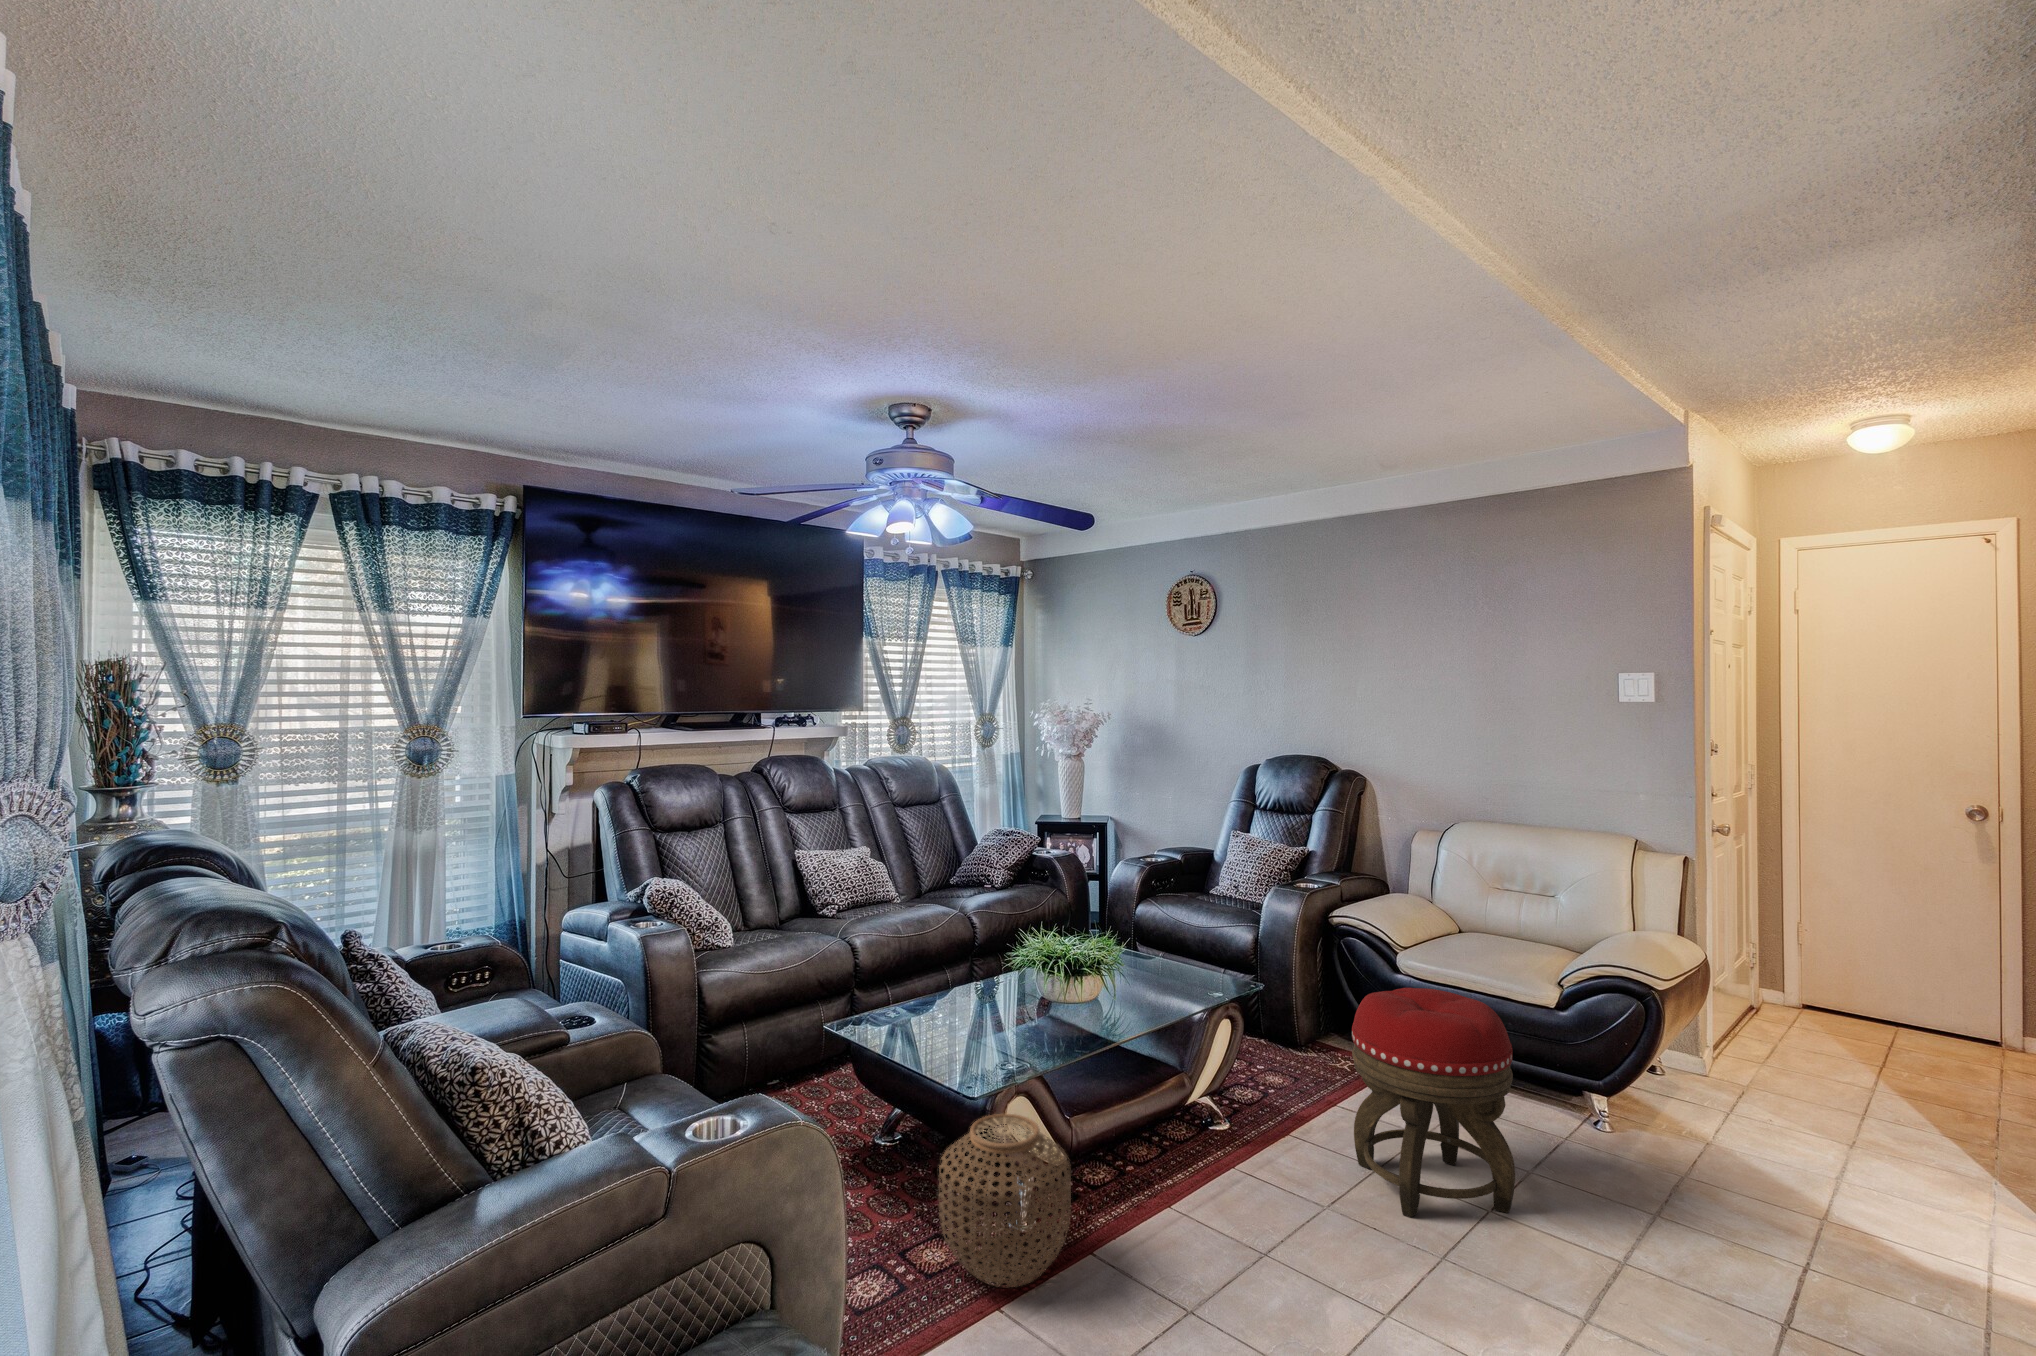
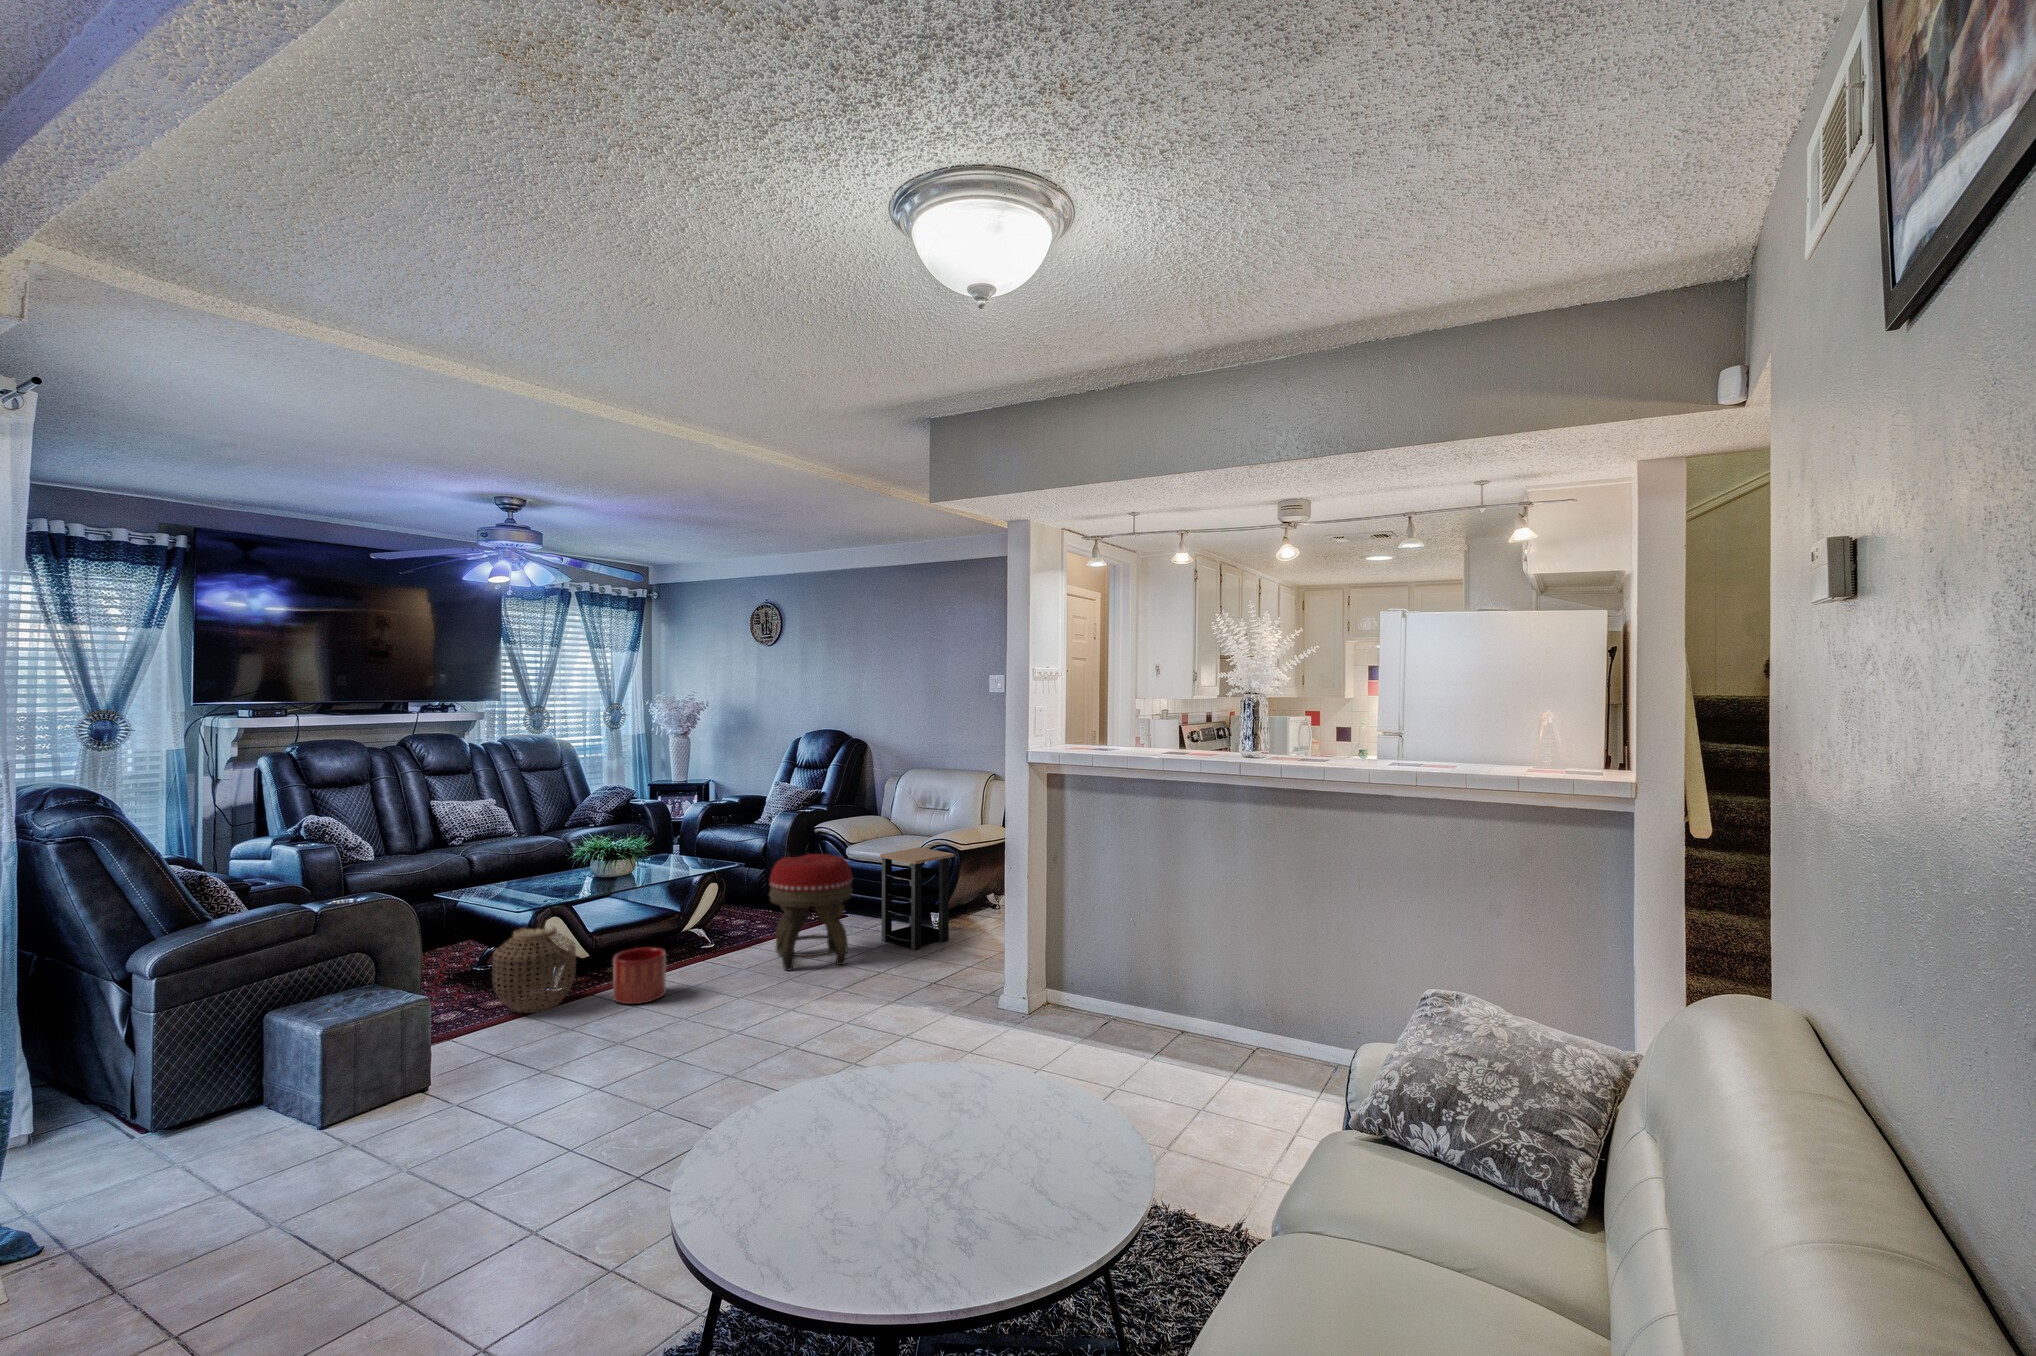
side table: none [1518,974,1666,1182] -> present [880,847,954,950]
planter: none [1134,1164,1225,1289] -> present [613,948,666,1004]

